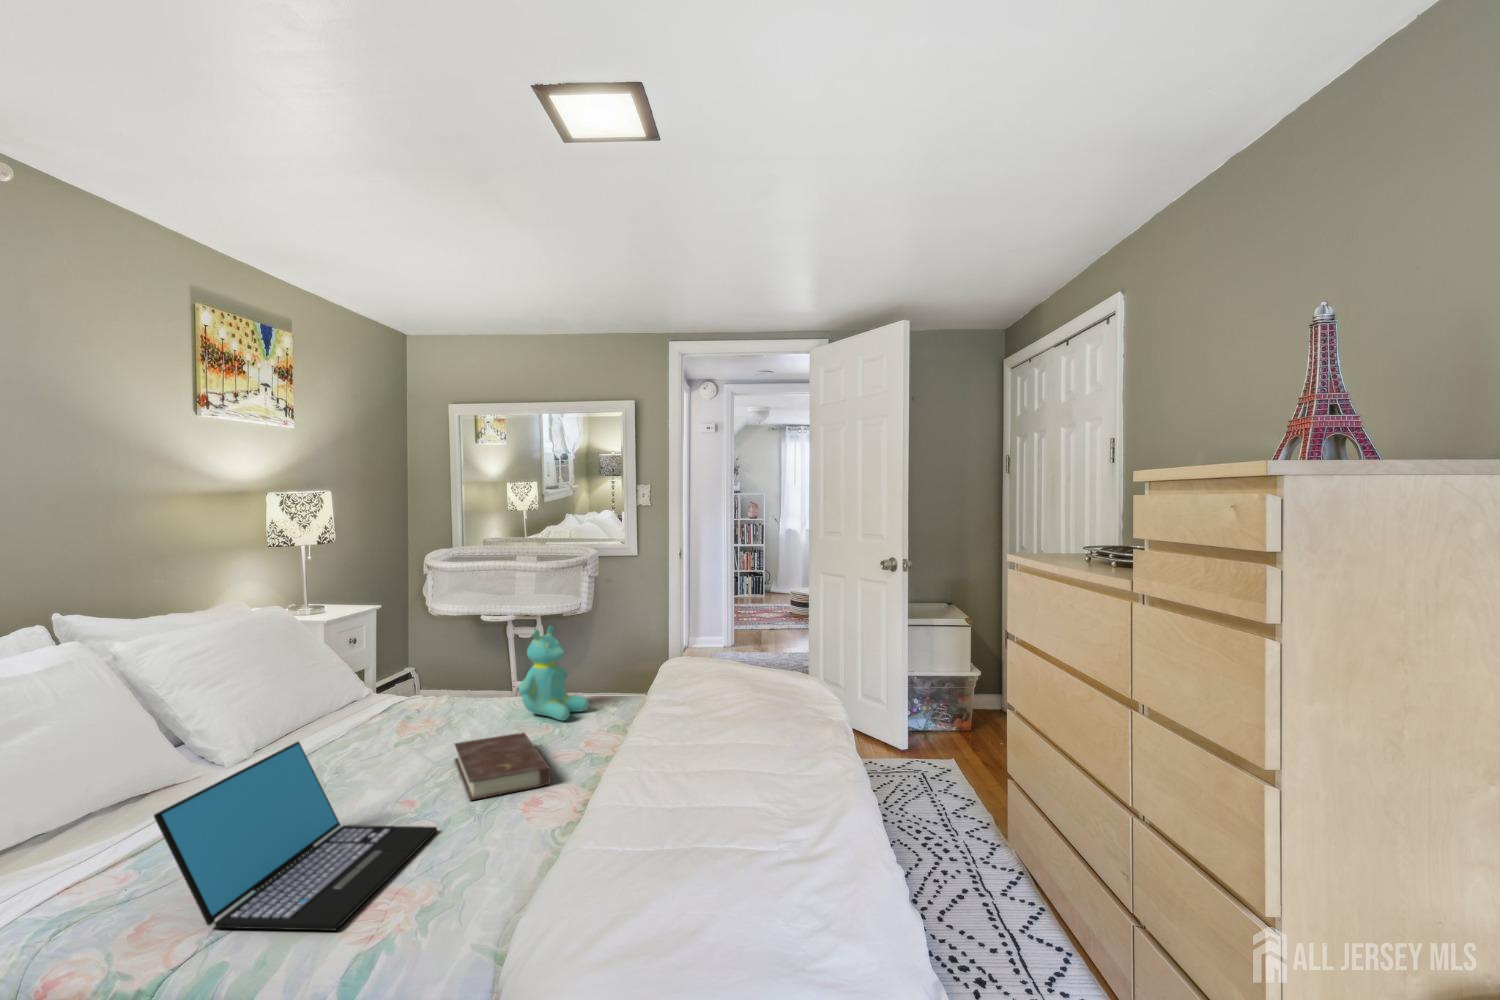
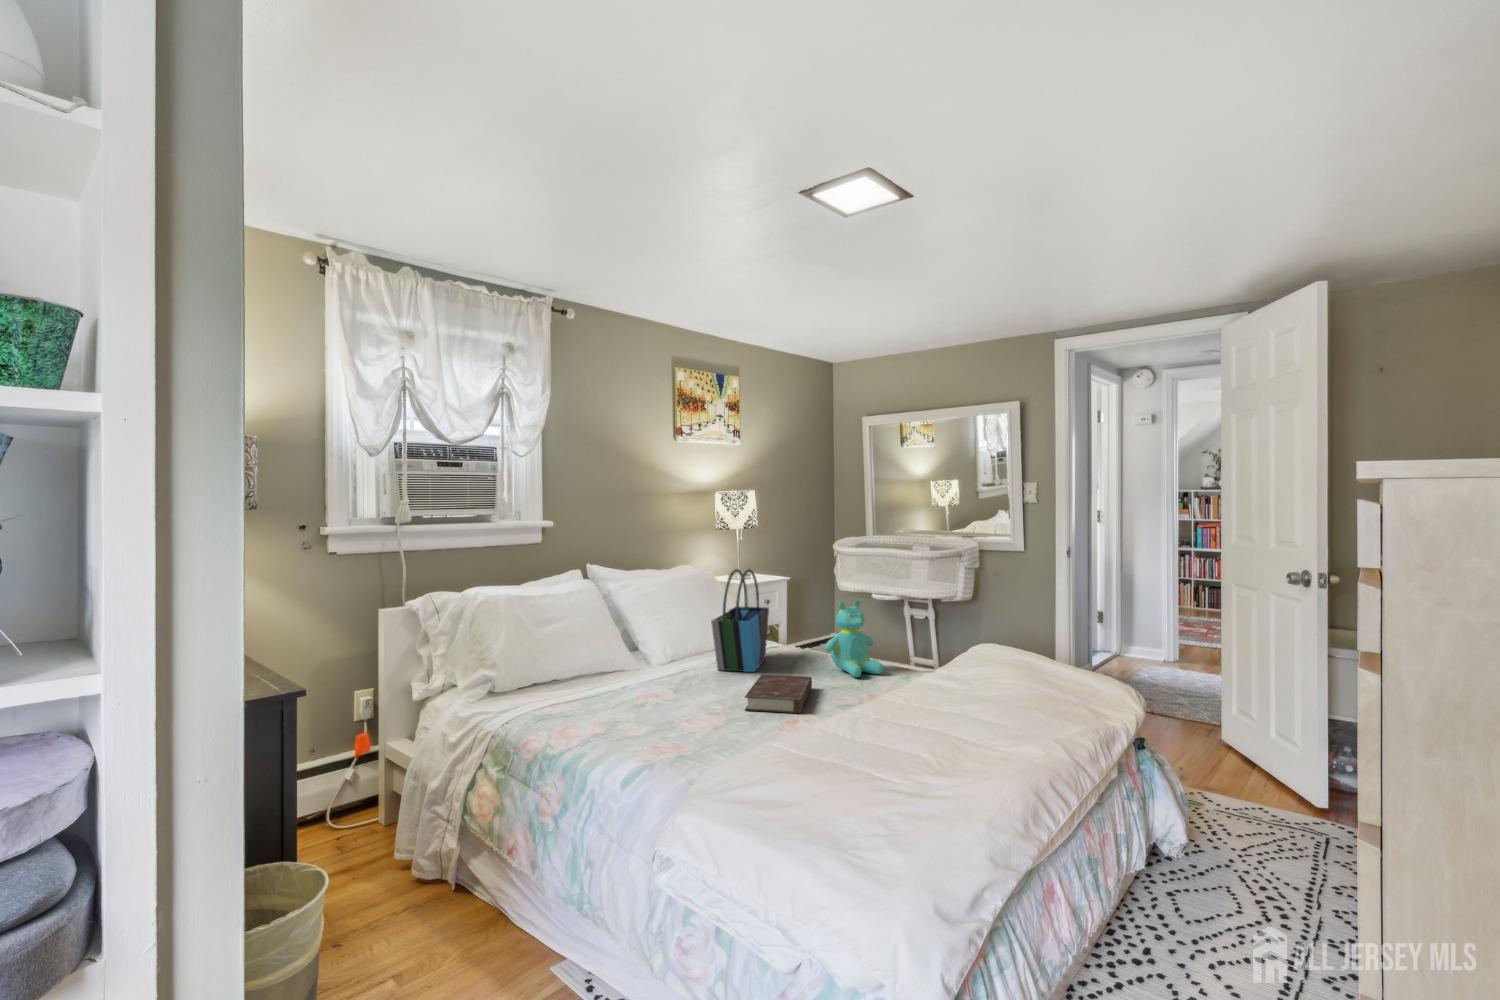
tote bag: none [360,600,422,750] -> present [711,569,769,672]
laptop: present [154,742,437,931] -> none [560,647,711,750]

